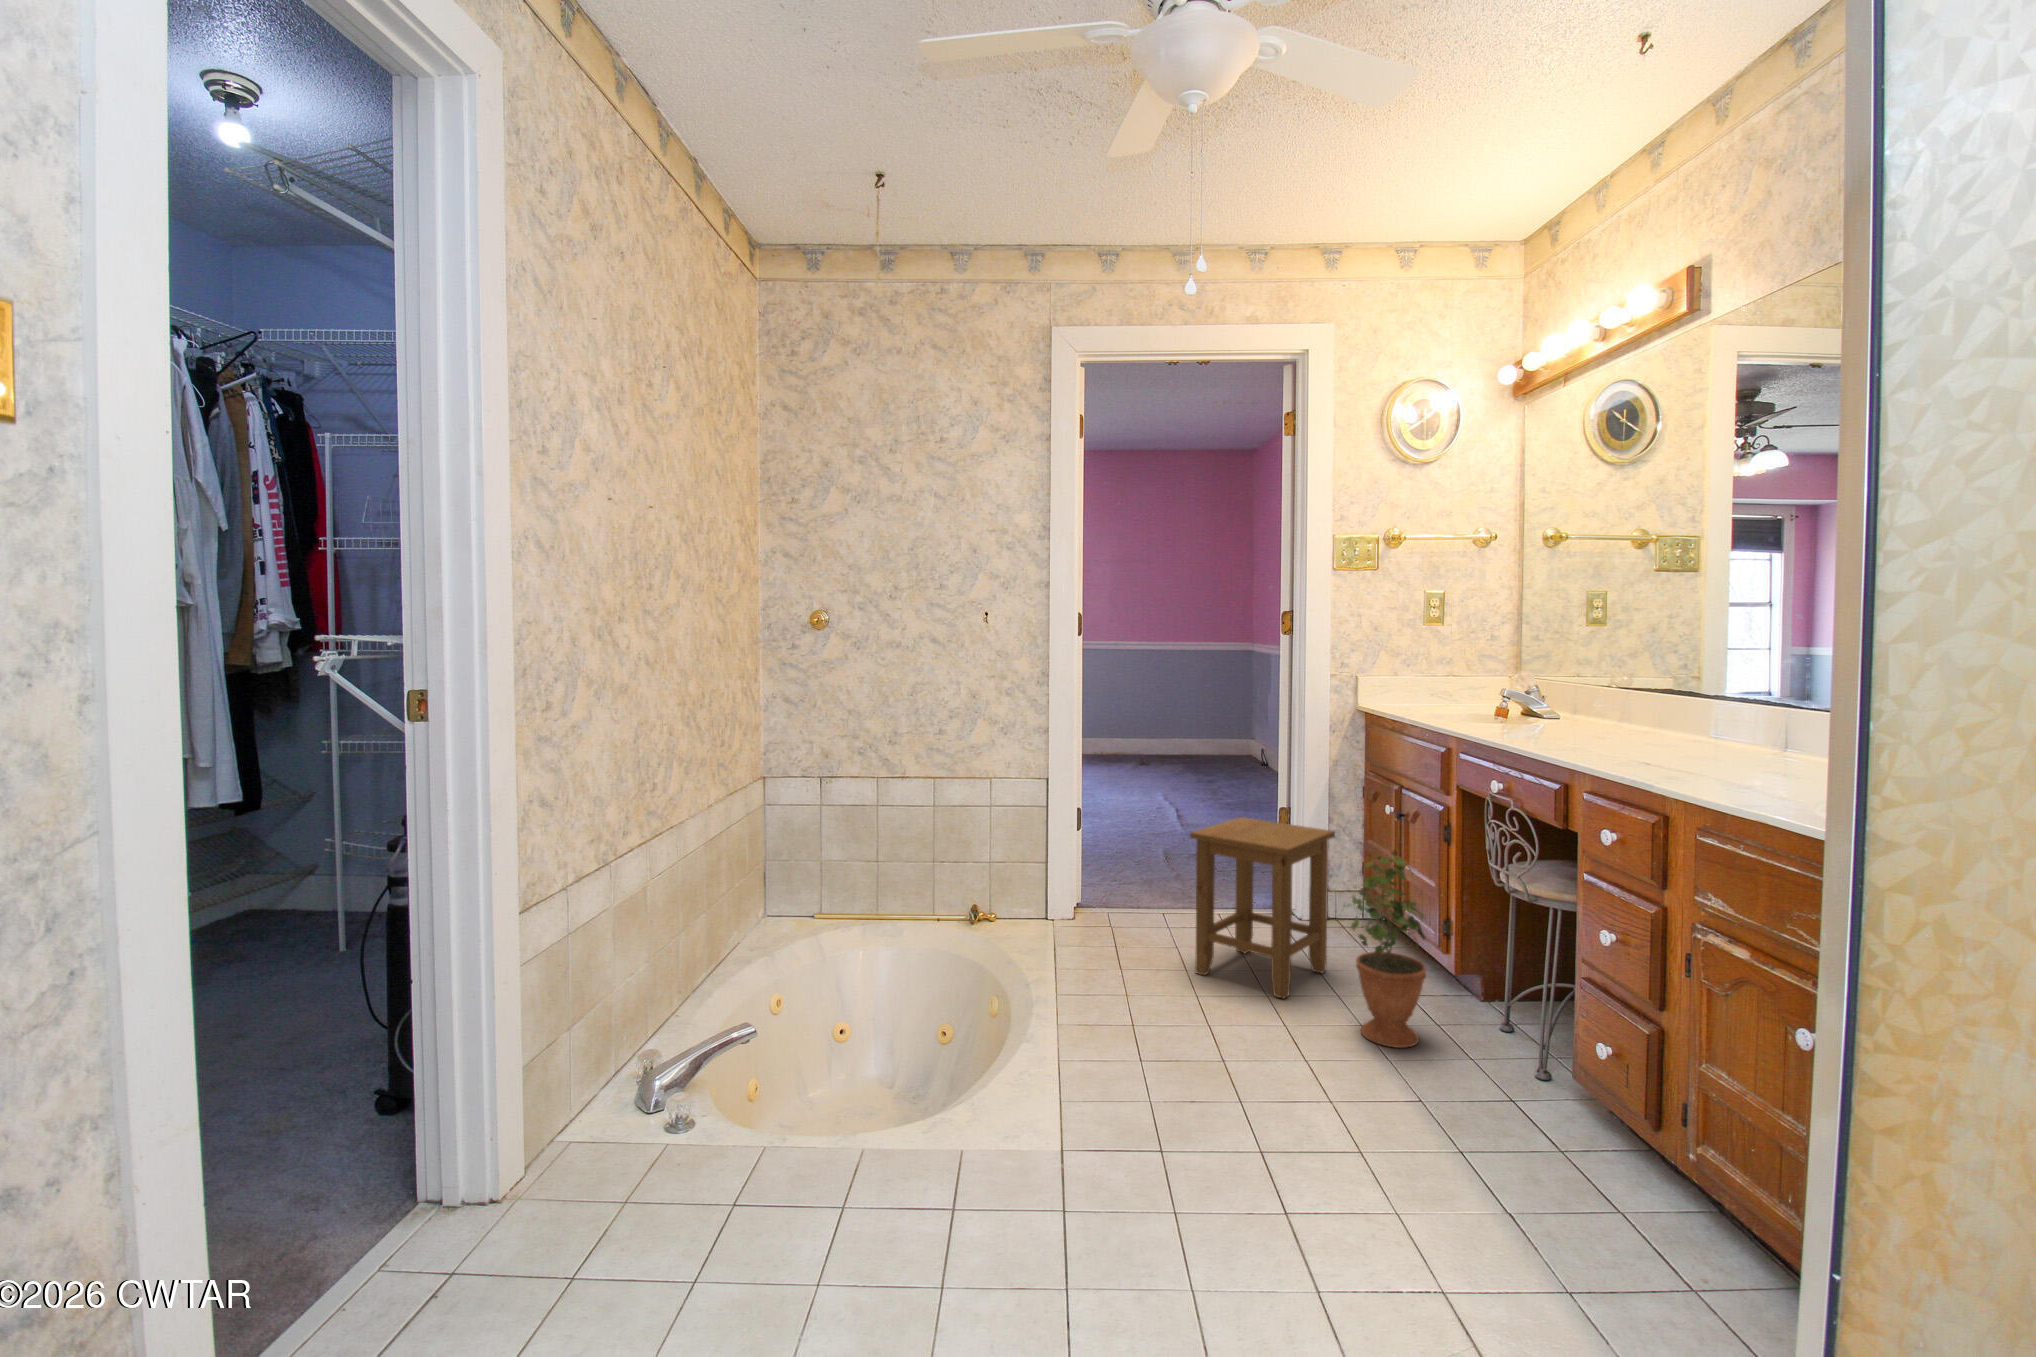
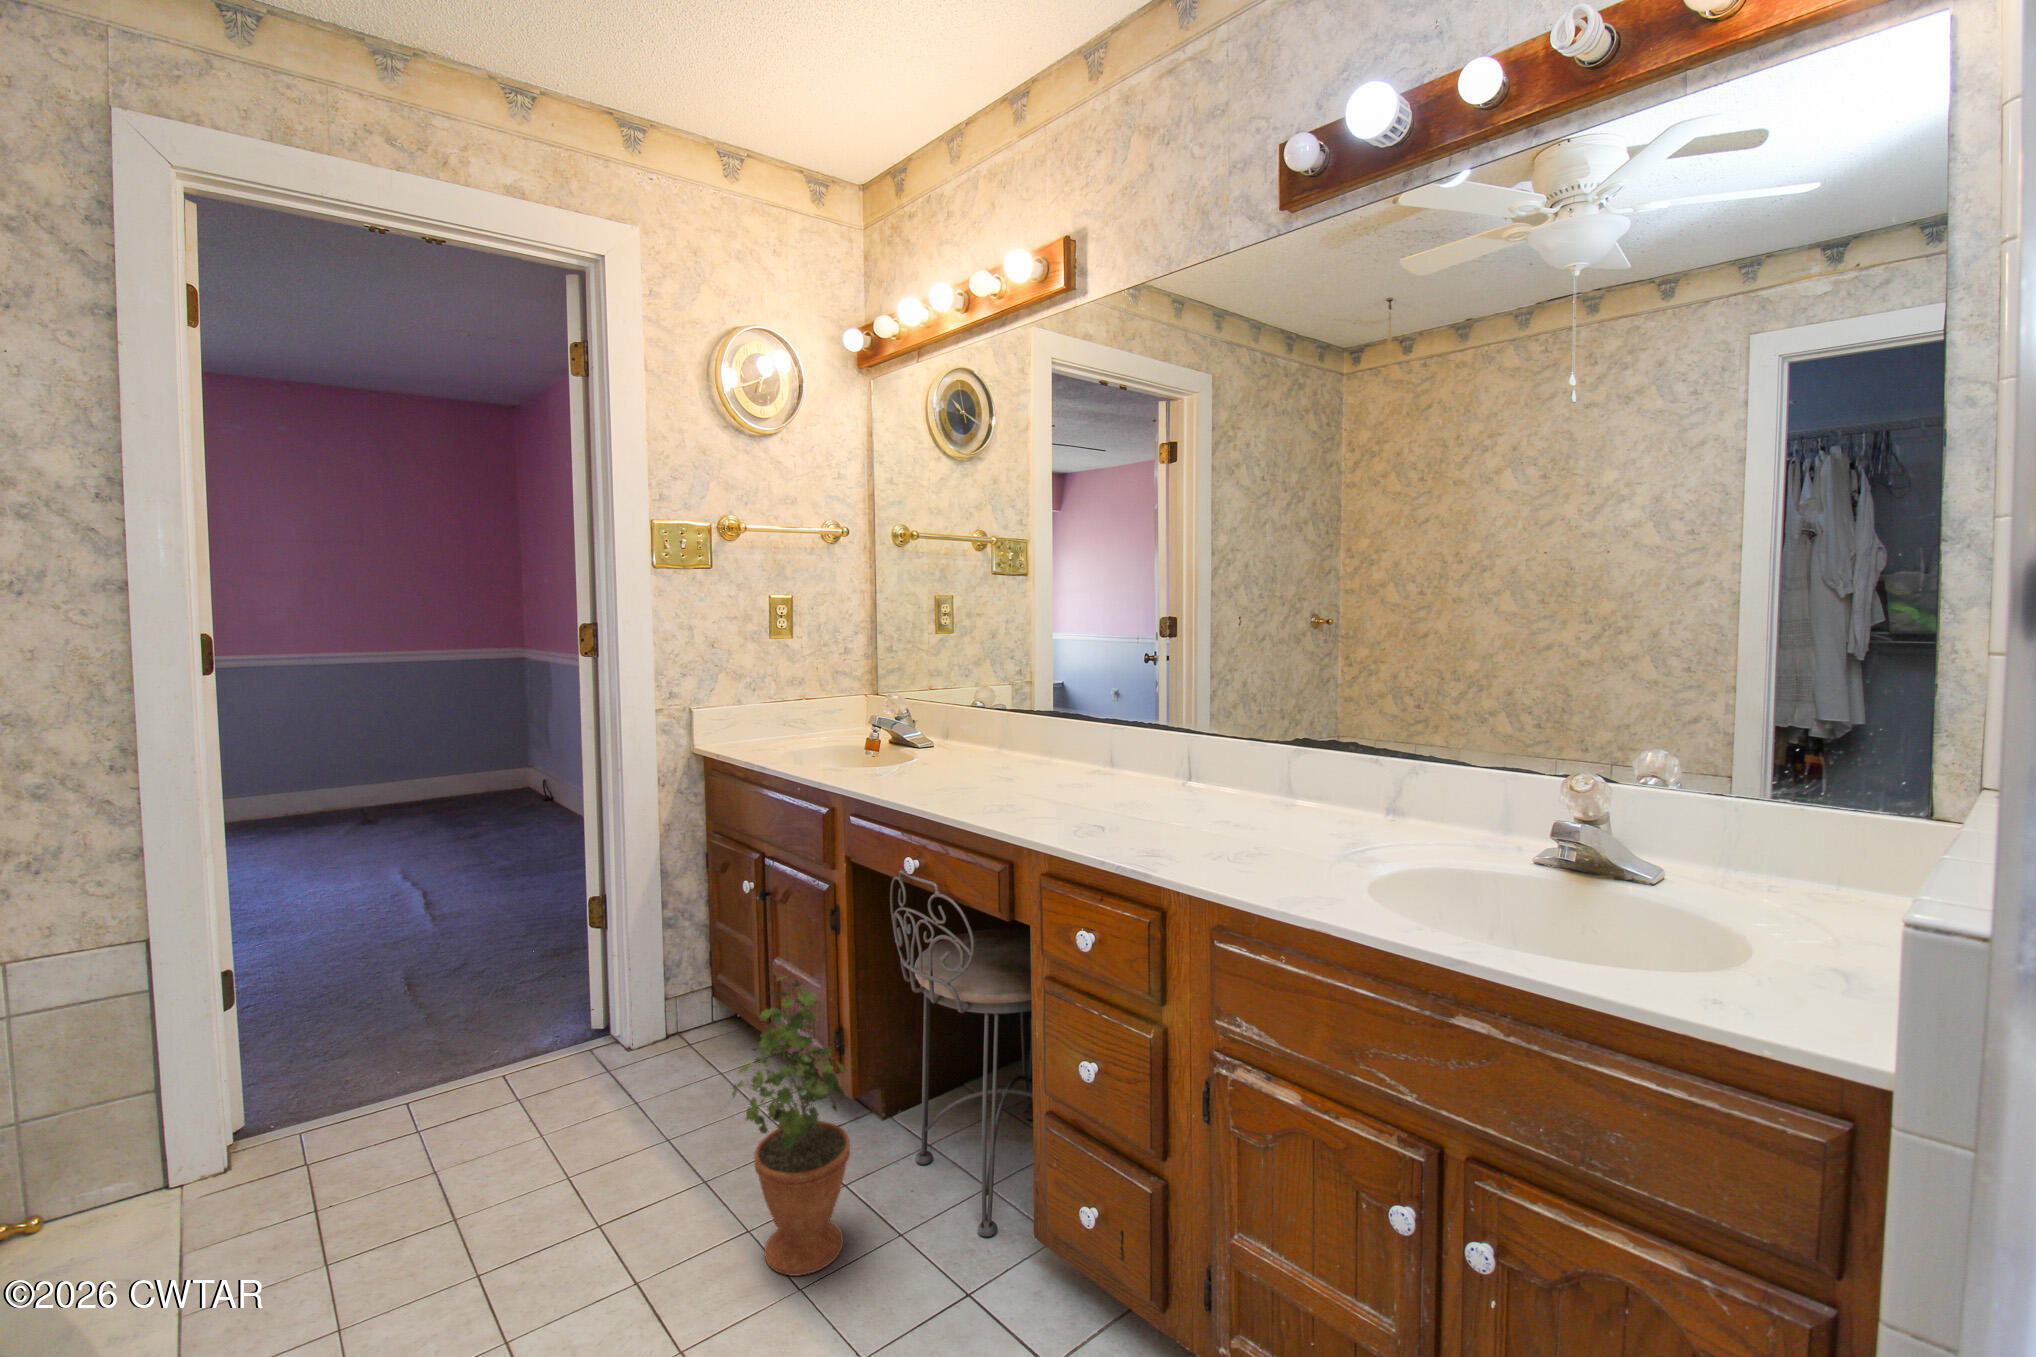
stool: present [1190,817,1335,999] -> none [451,948,692,1251]

